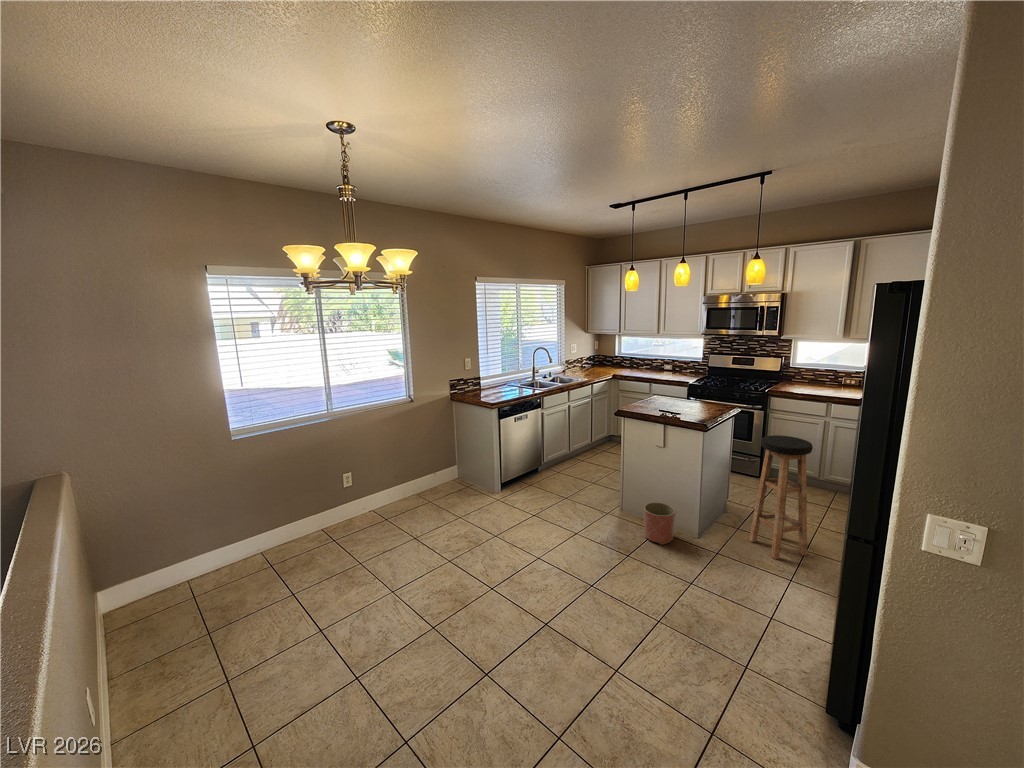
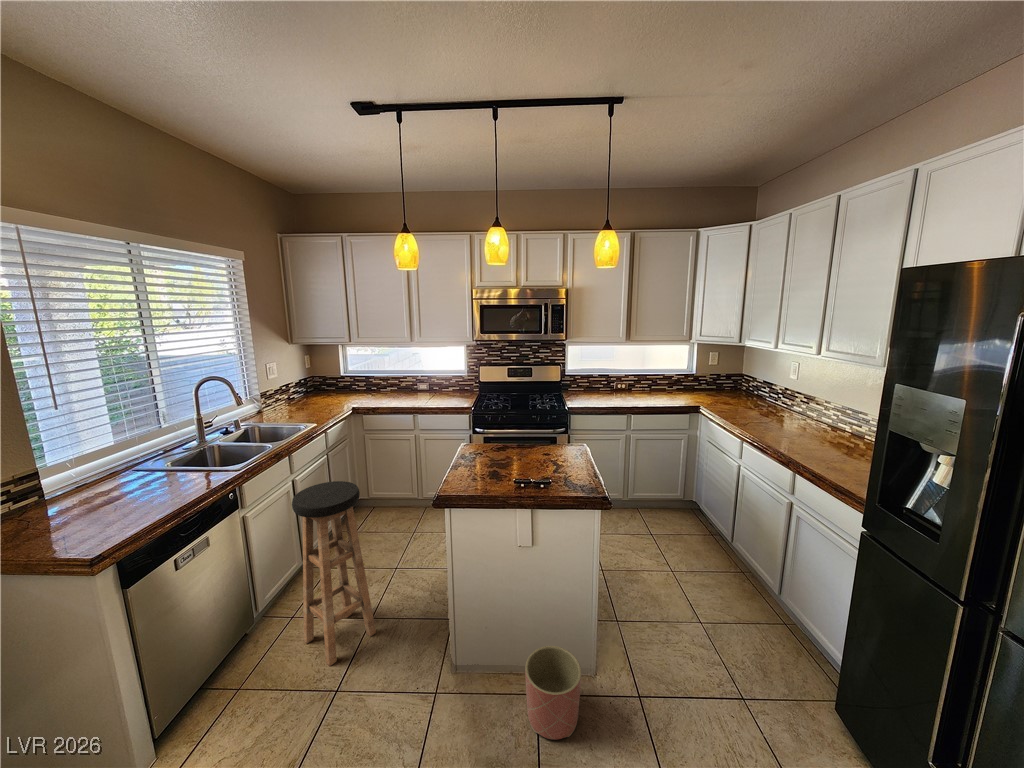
bar stool: present [749,435,813,559] -> present [292,481,376,666]

